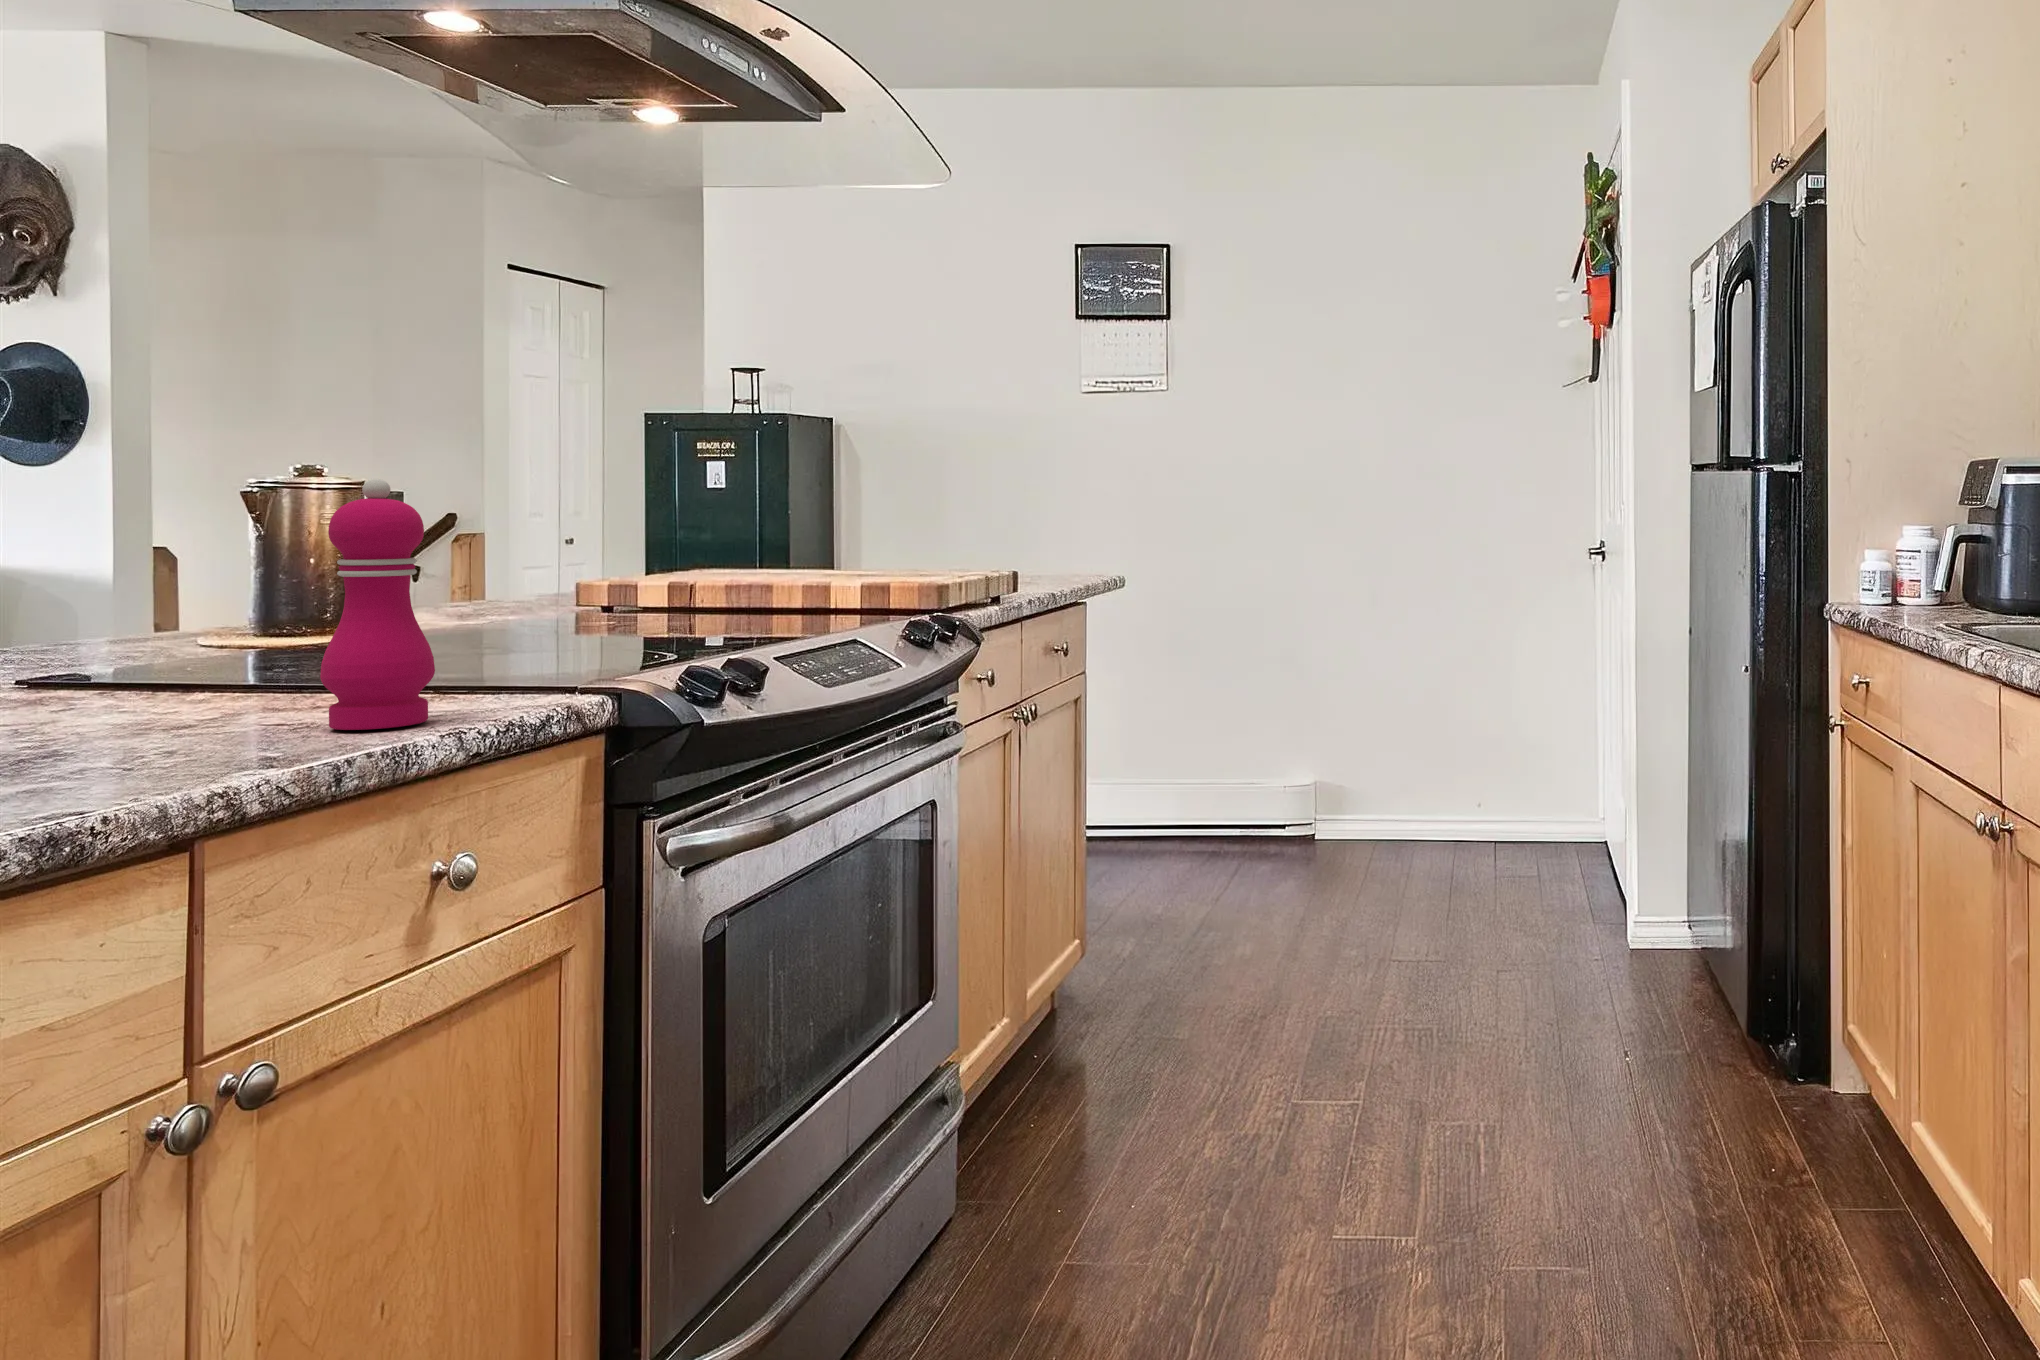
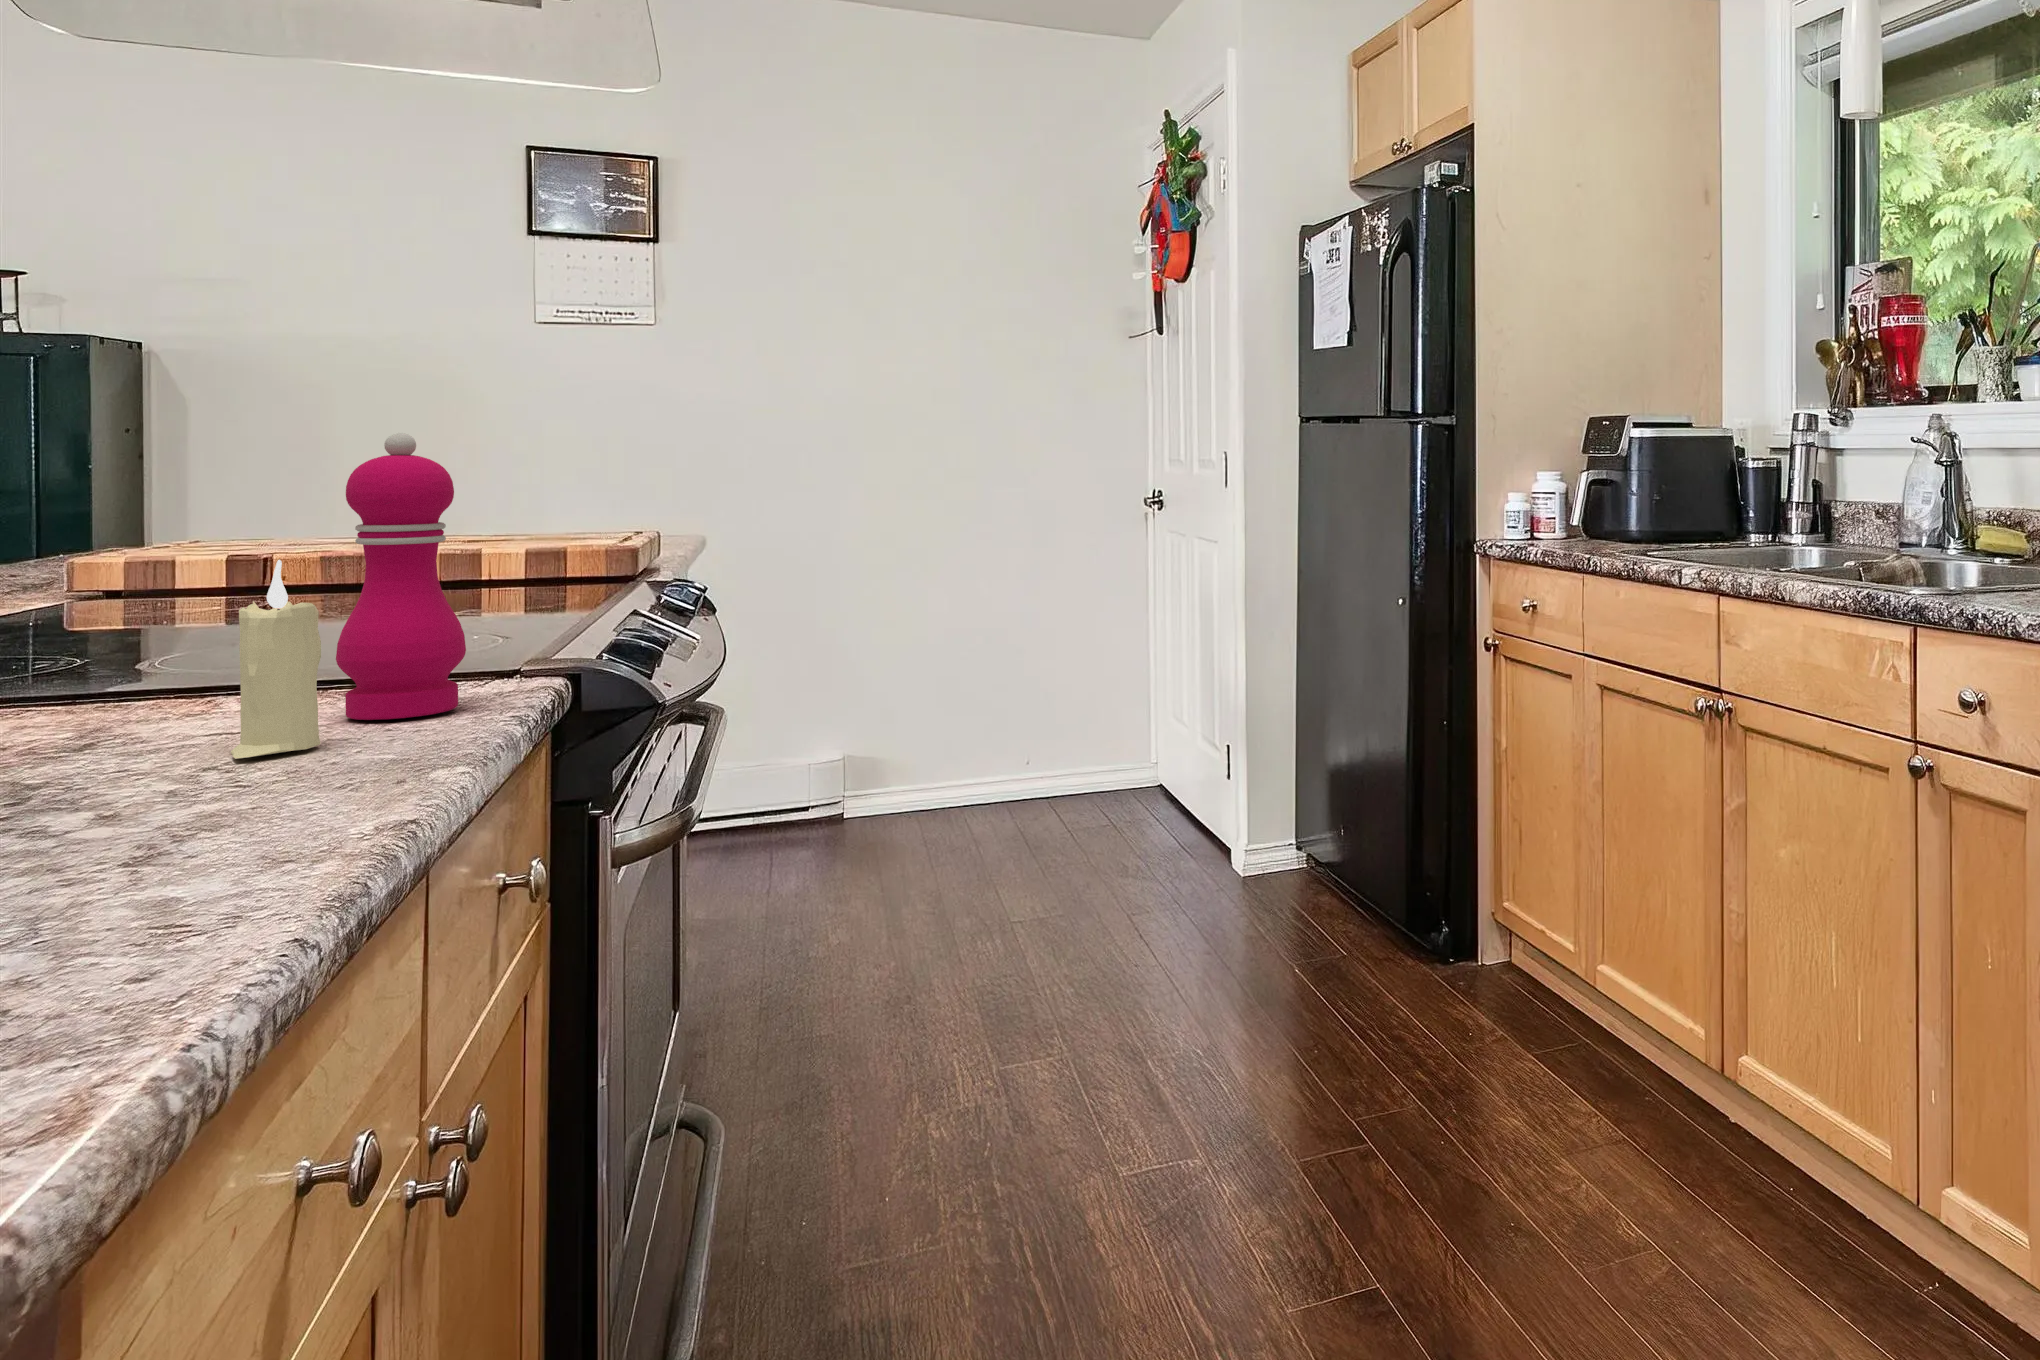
candle: none [145,587,236,756] -> present [231,560,321,759]

